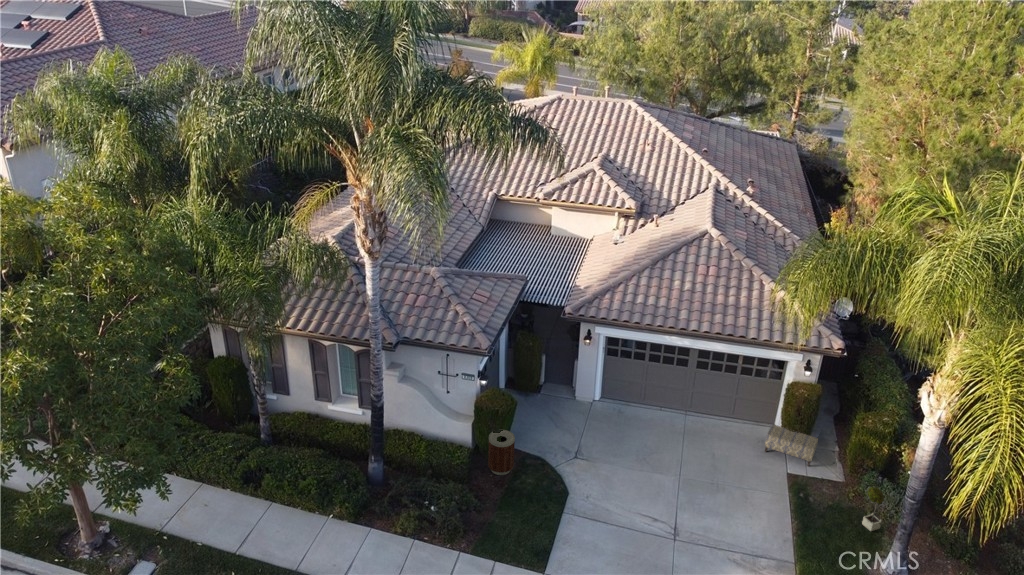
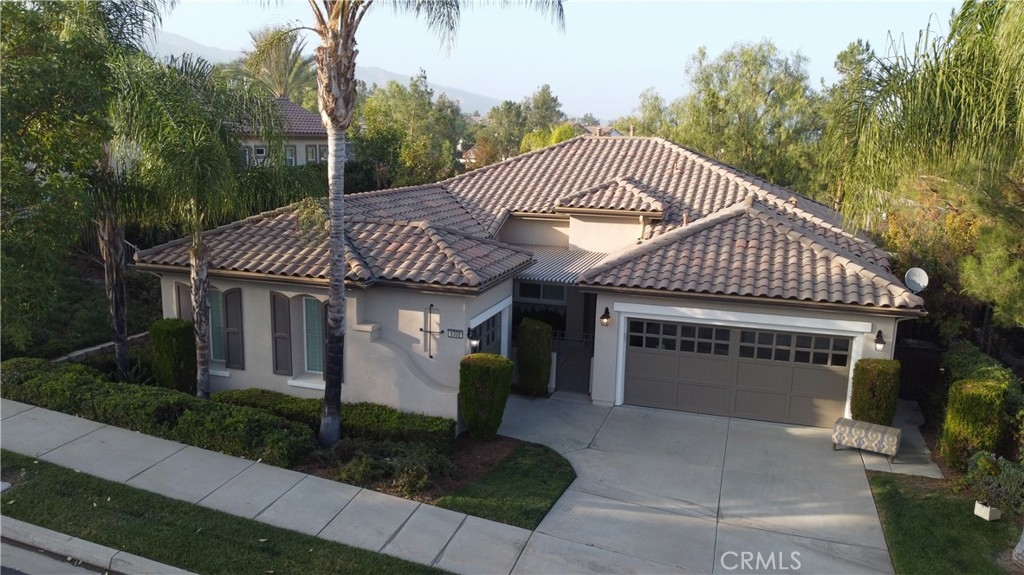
trash can: present [488,430,515,475] -> none [476,397,510,454]

